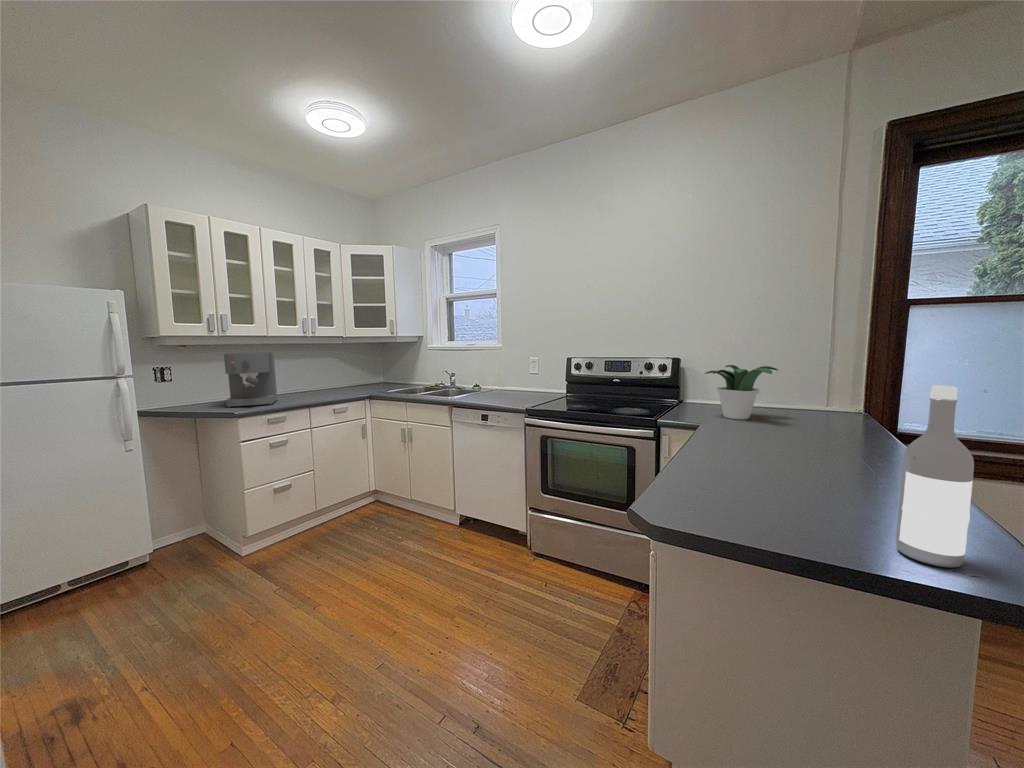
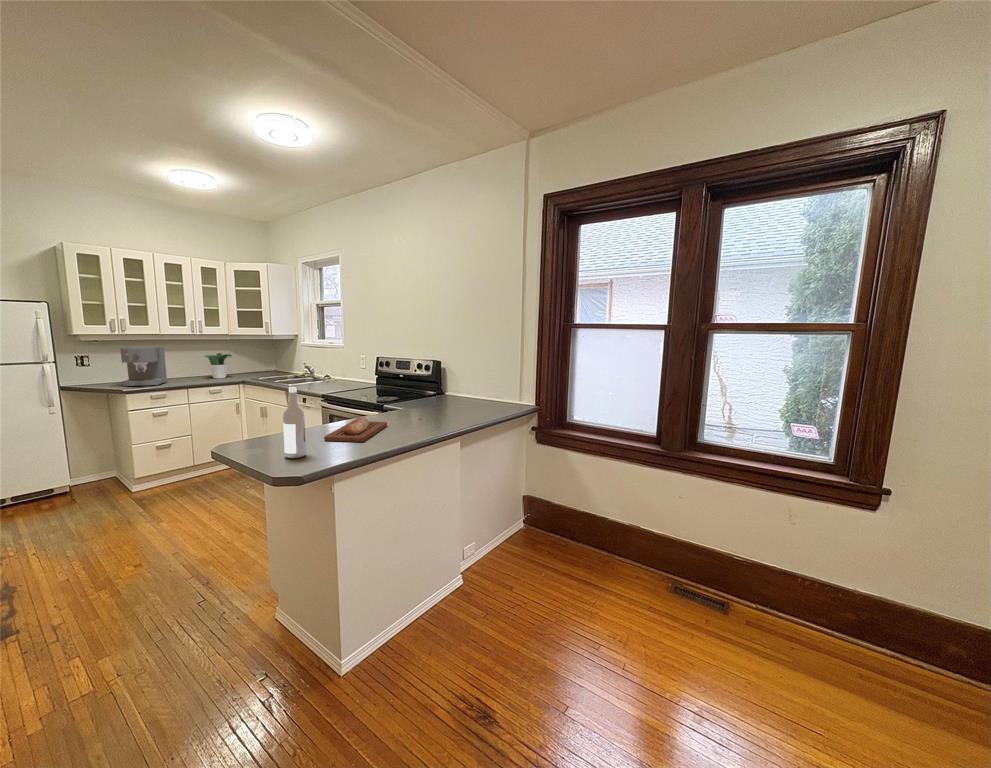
potted plant: present [705,365,778,419] -> present [205,353,232,378]
bread loaf: none [743,444,909,500] -> present [324,417,387,442]

